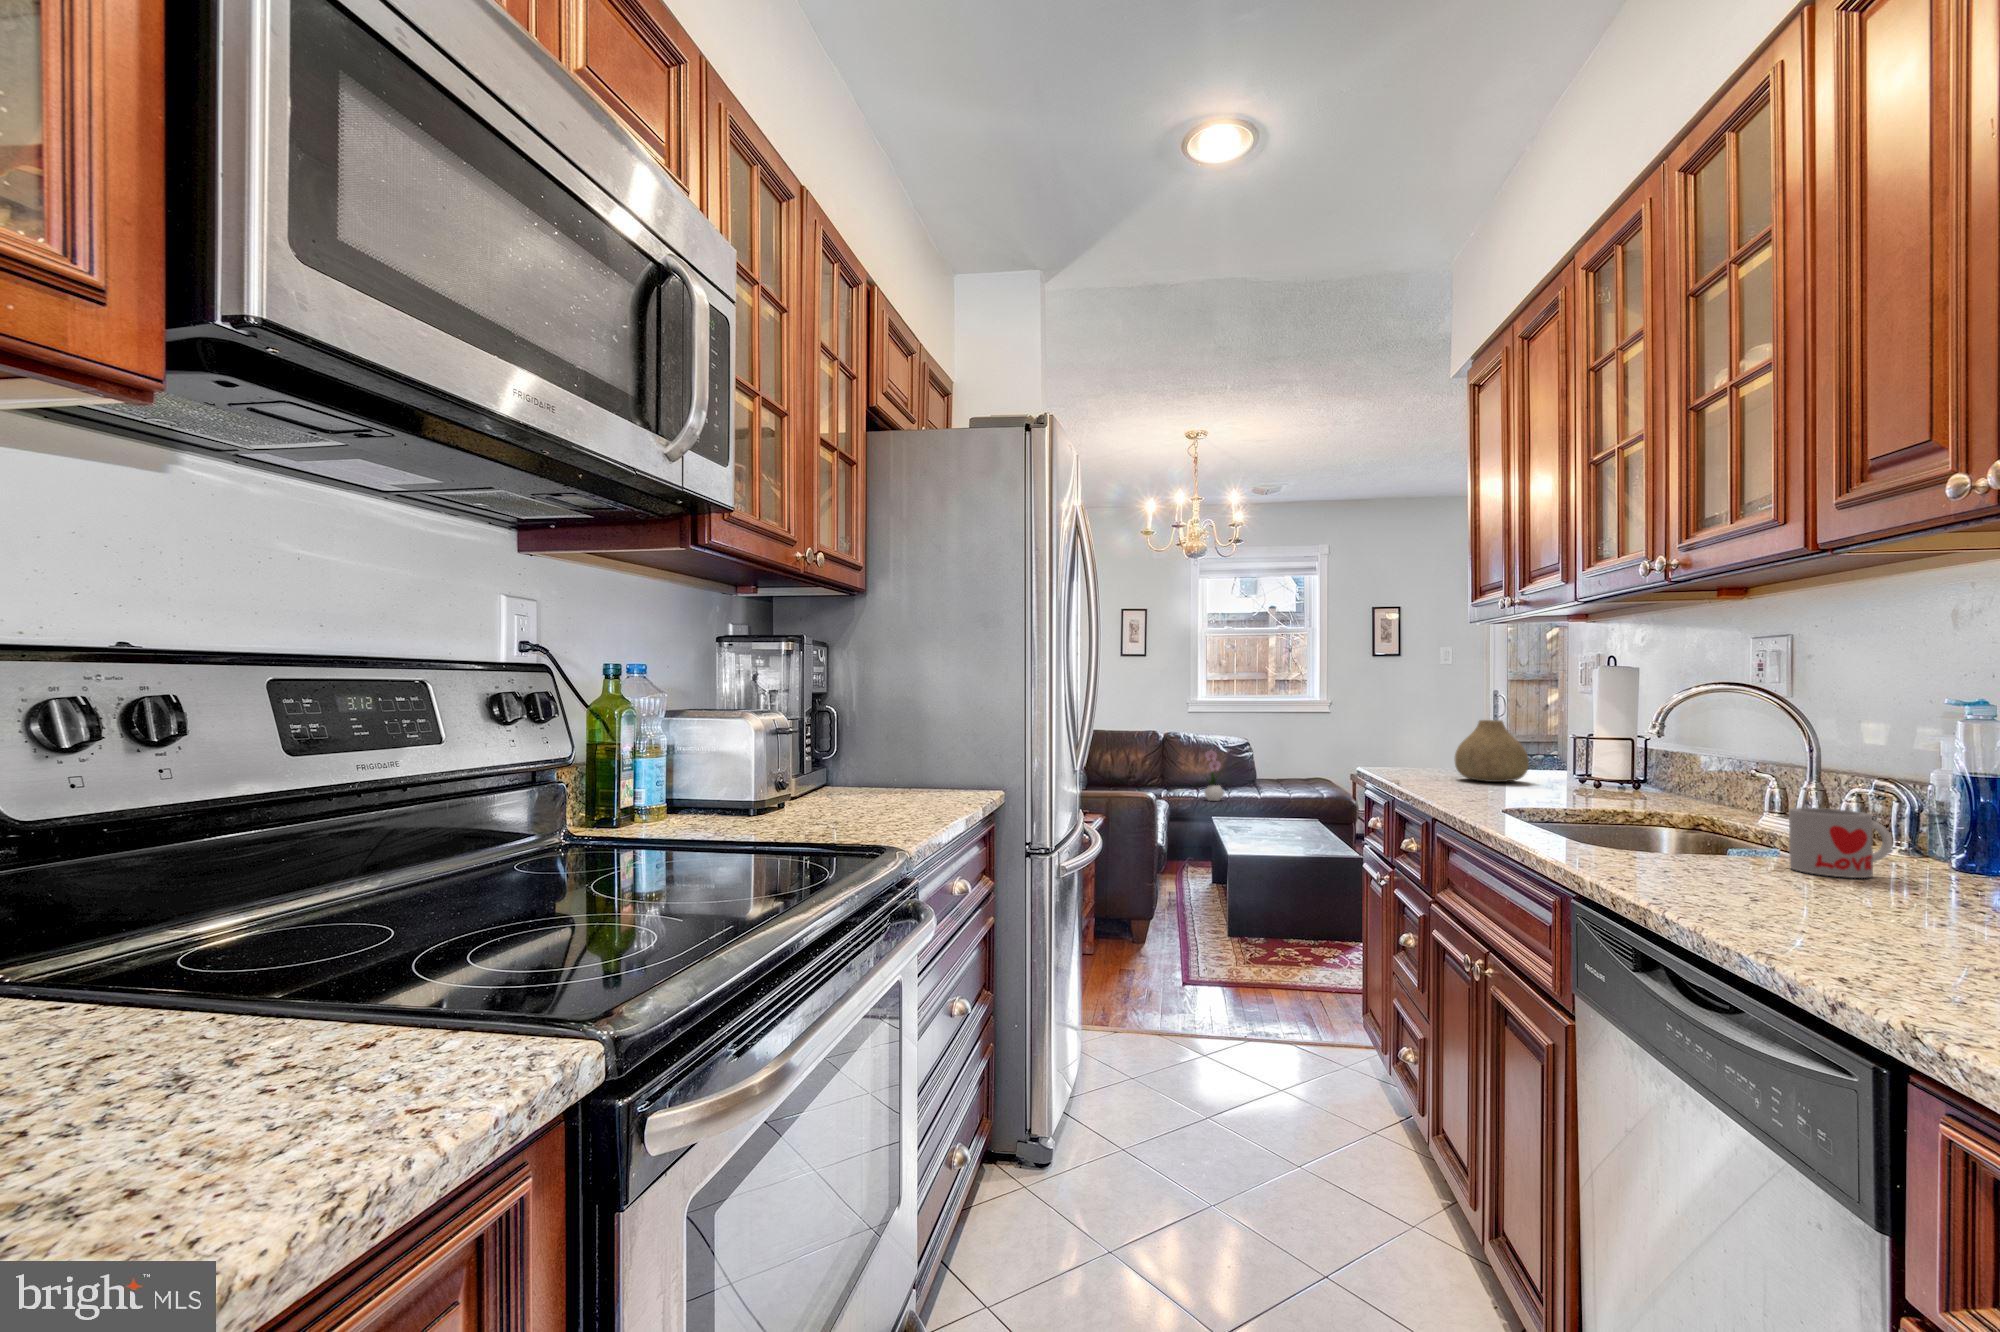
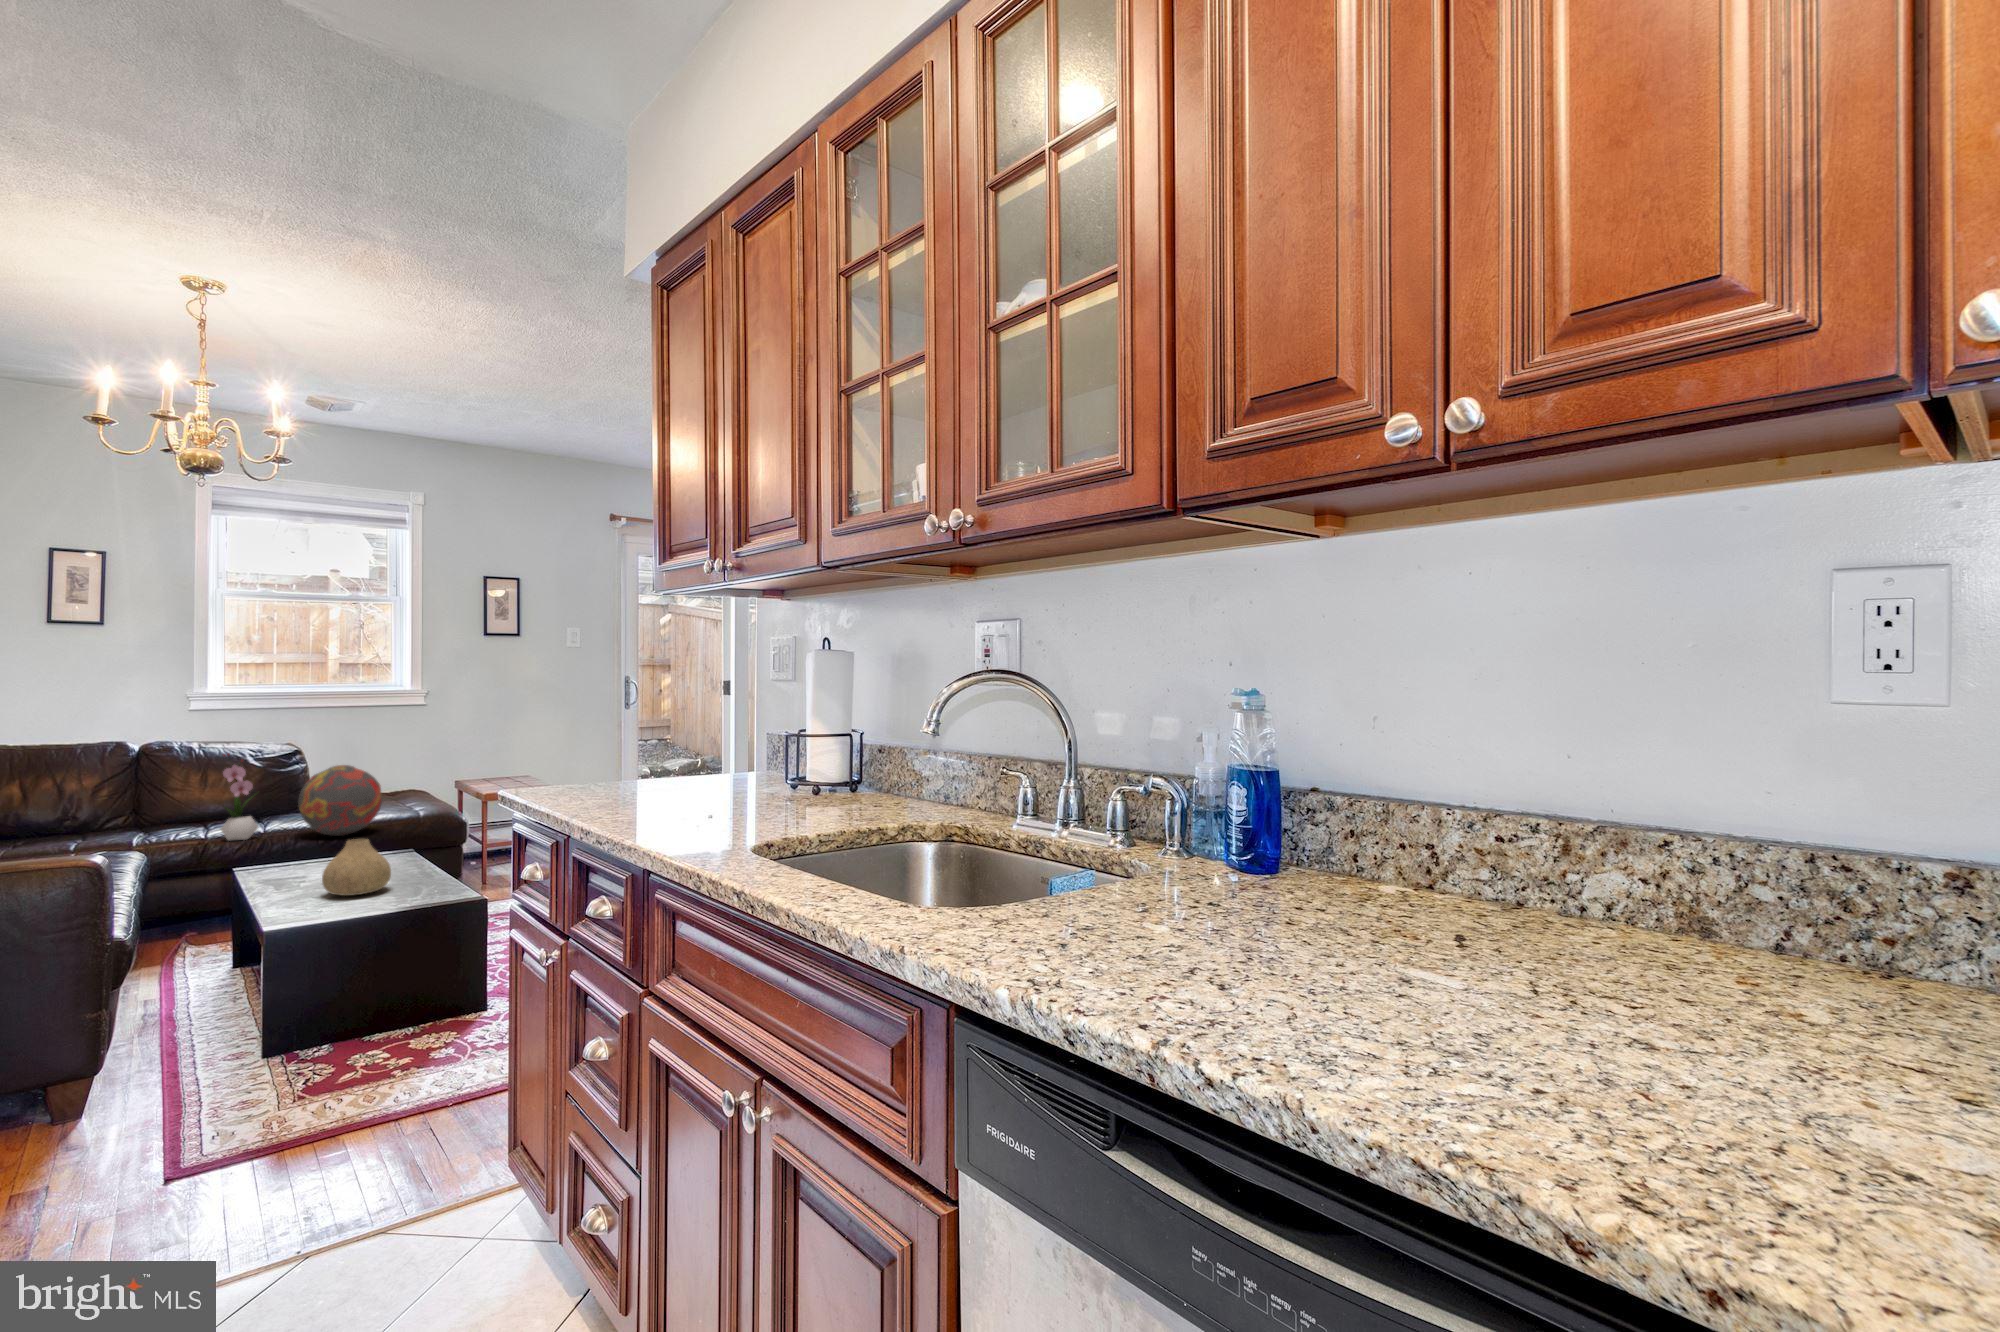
vase: present [1455,720,1529,782] -> present [322,839,391,896]
decorative orb: none [1247,754,1299,805] -> present [298,765,382,836]
mug: present [1789,808,1892,878] -> none [1127,818,1207,905]

